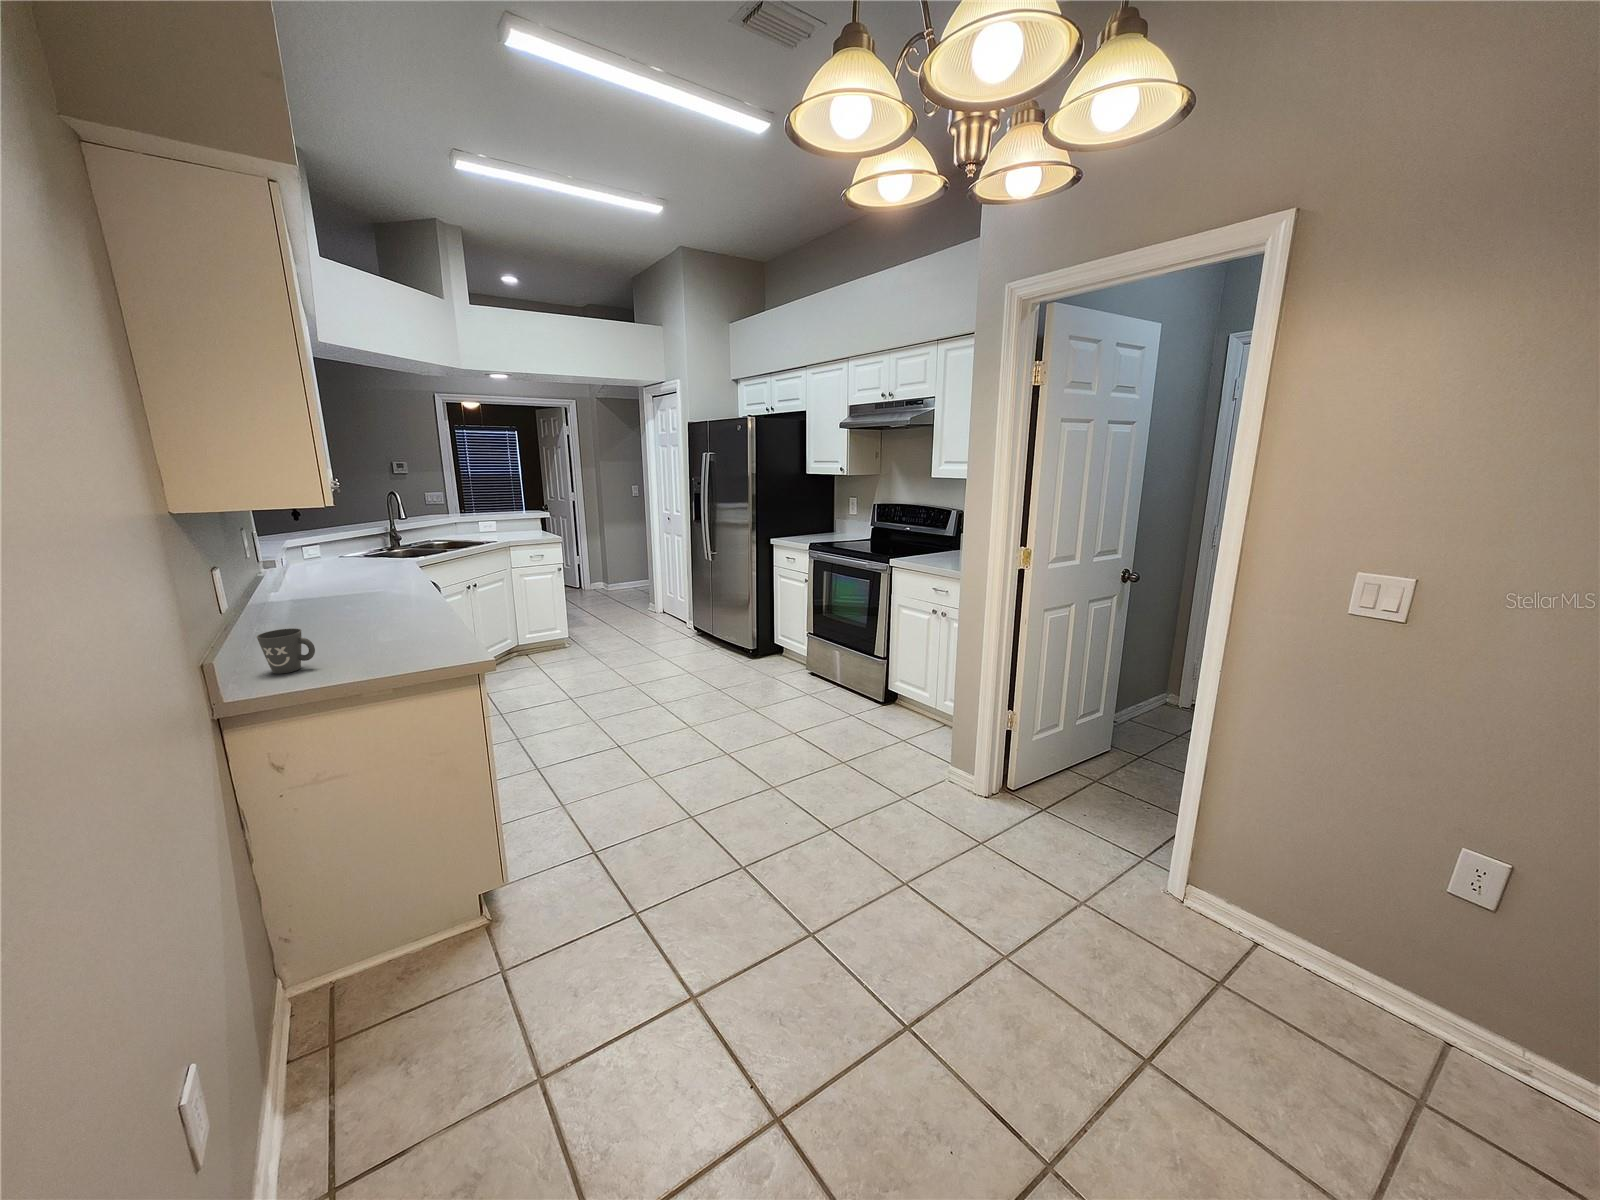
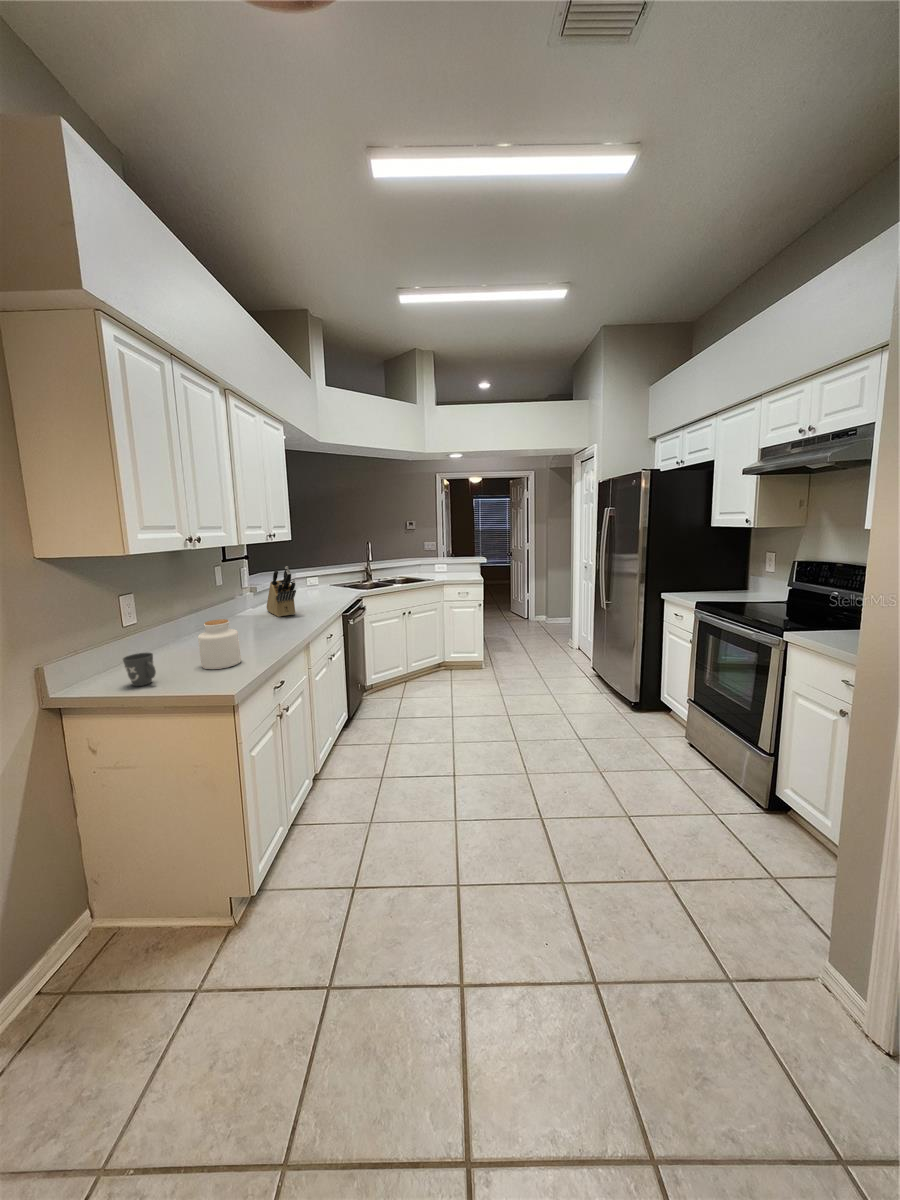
knife block: none [292,520,363,592] -> present [267,566,296,617]
jar: none [332,582,395,647] -> present [198,619,241,669]

